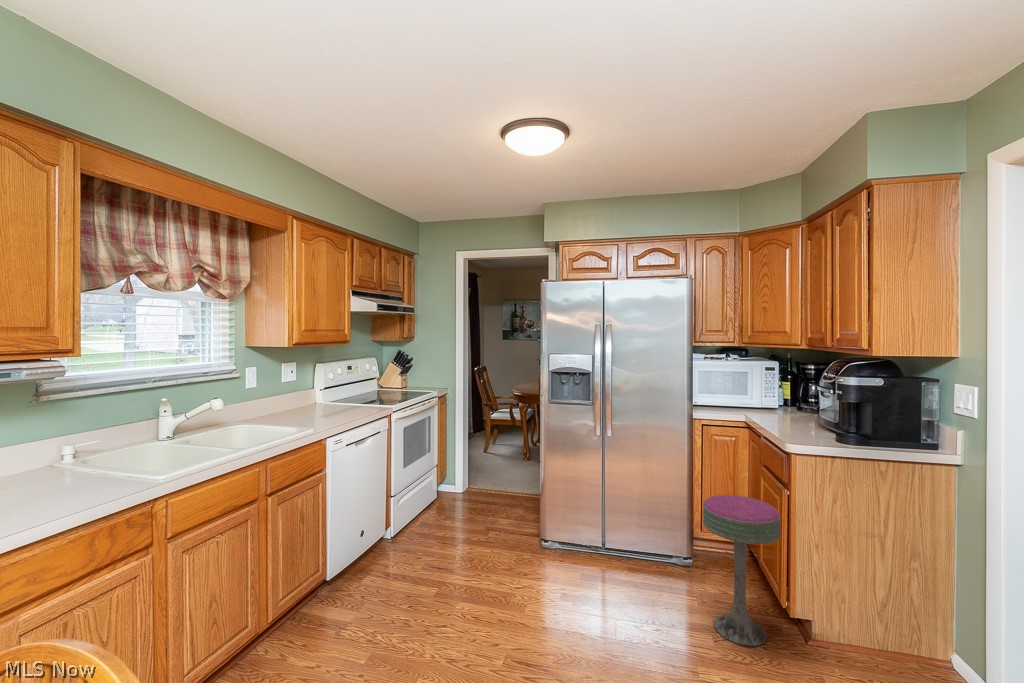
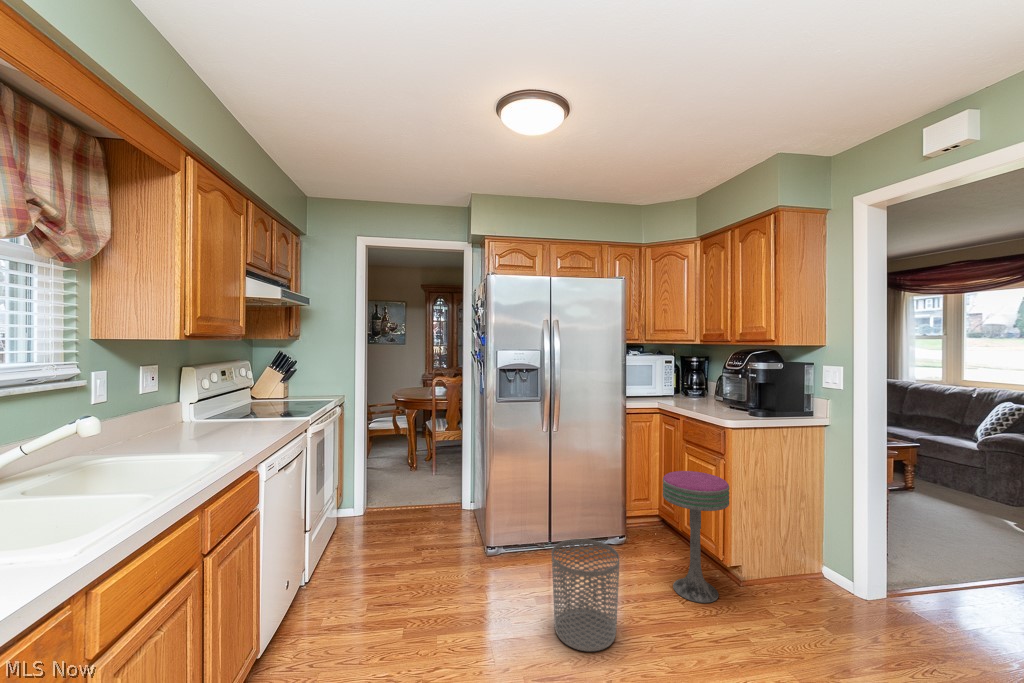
waste bin: none [555,544,621,653] -> present [552,539,619,651]

